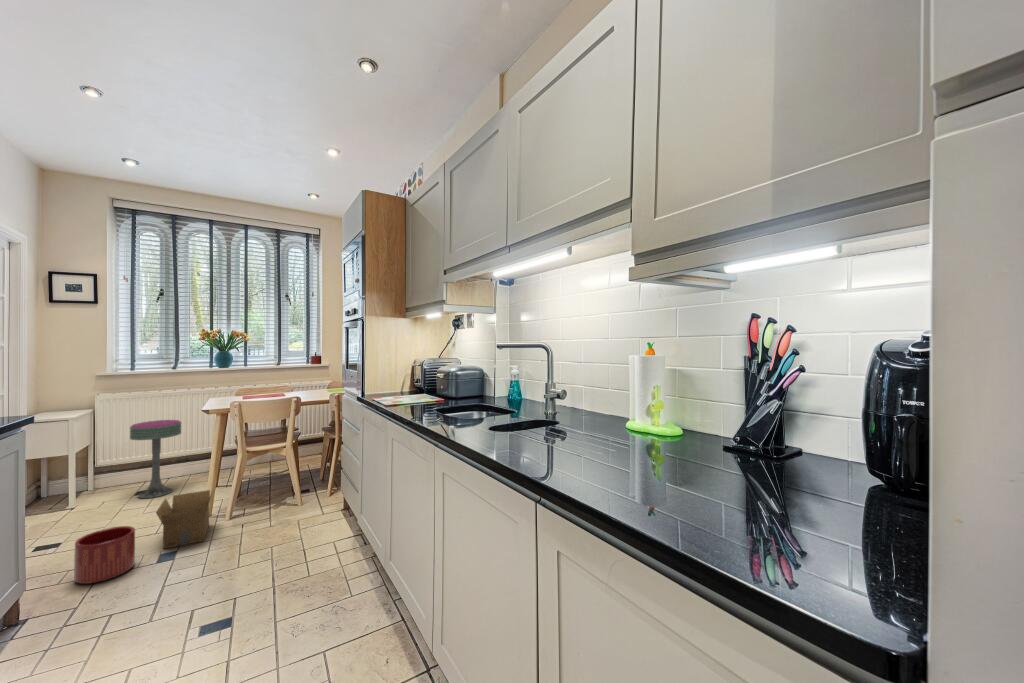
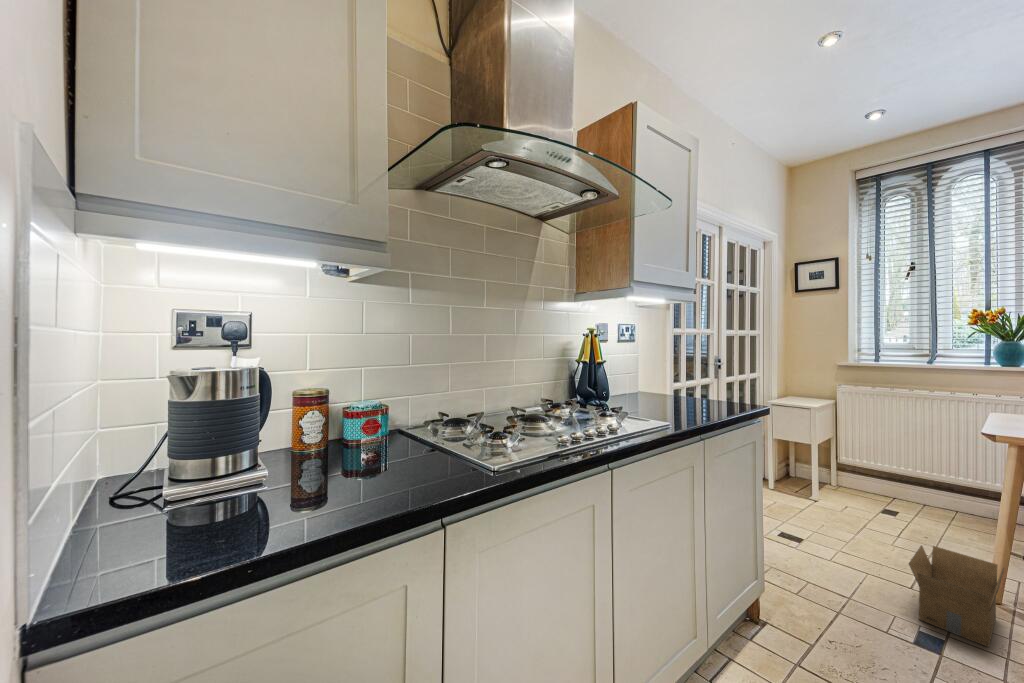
bar stool: present [130,420,181,498] -> none [873,427,941,528]
planter: present [74,526,135,584] -> none [814,551,881,626]

